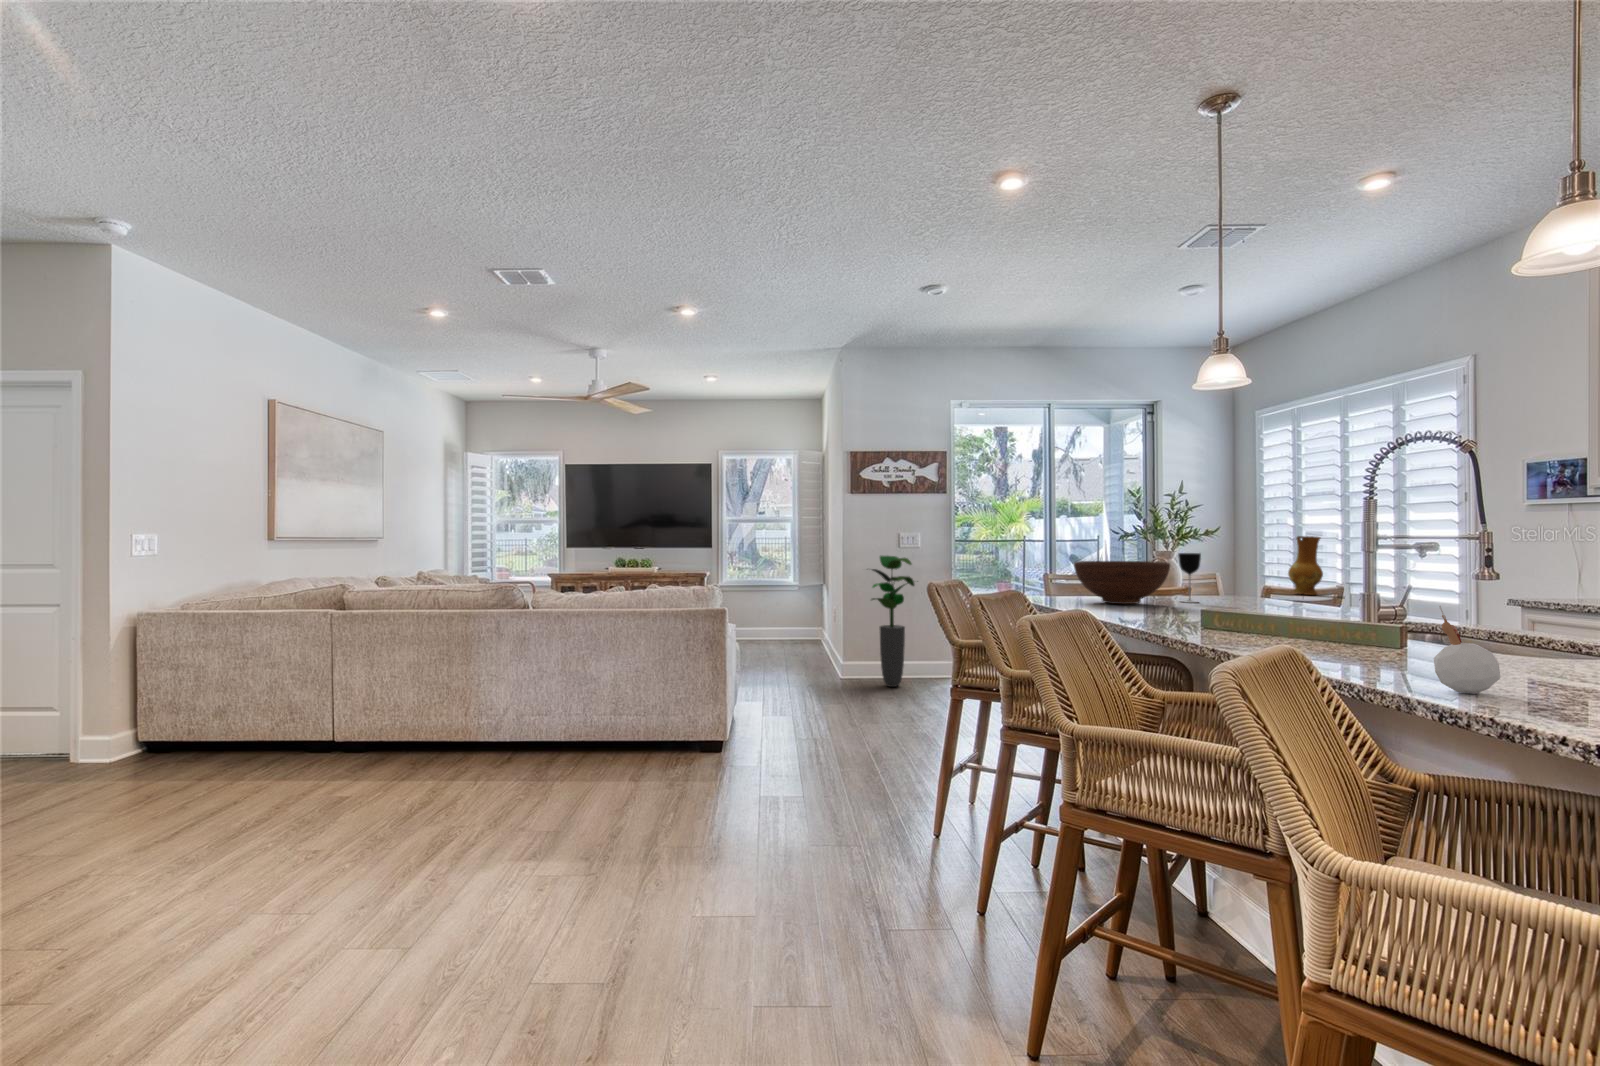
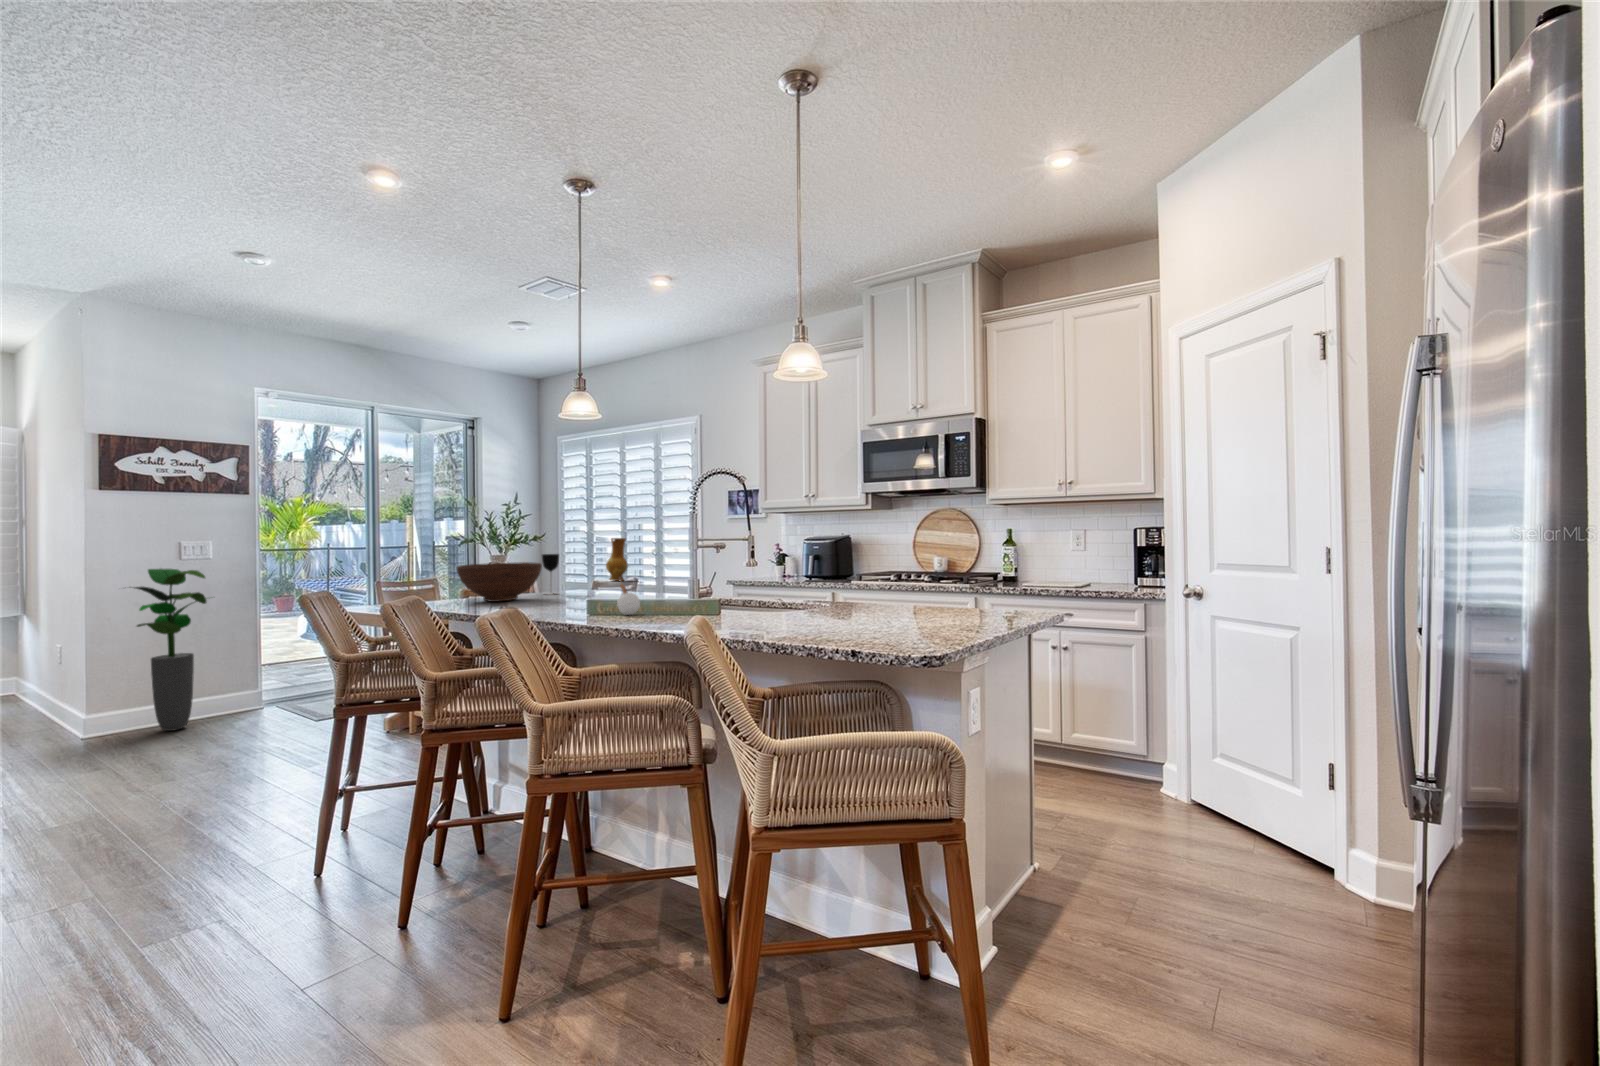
candle: present [1434,606,1500,694] -> present [617,584,640,615]

